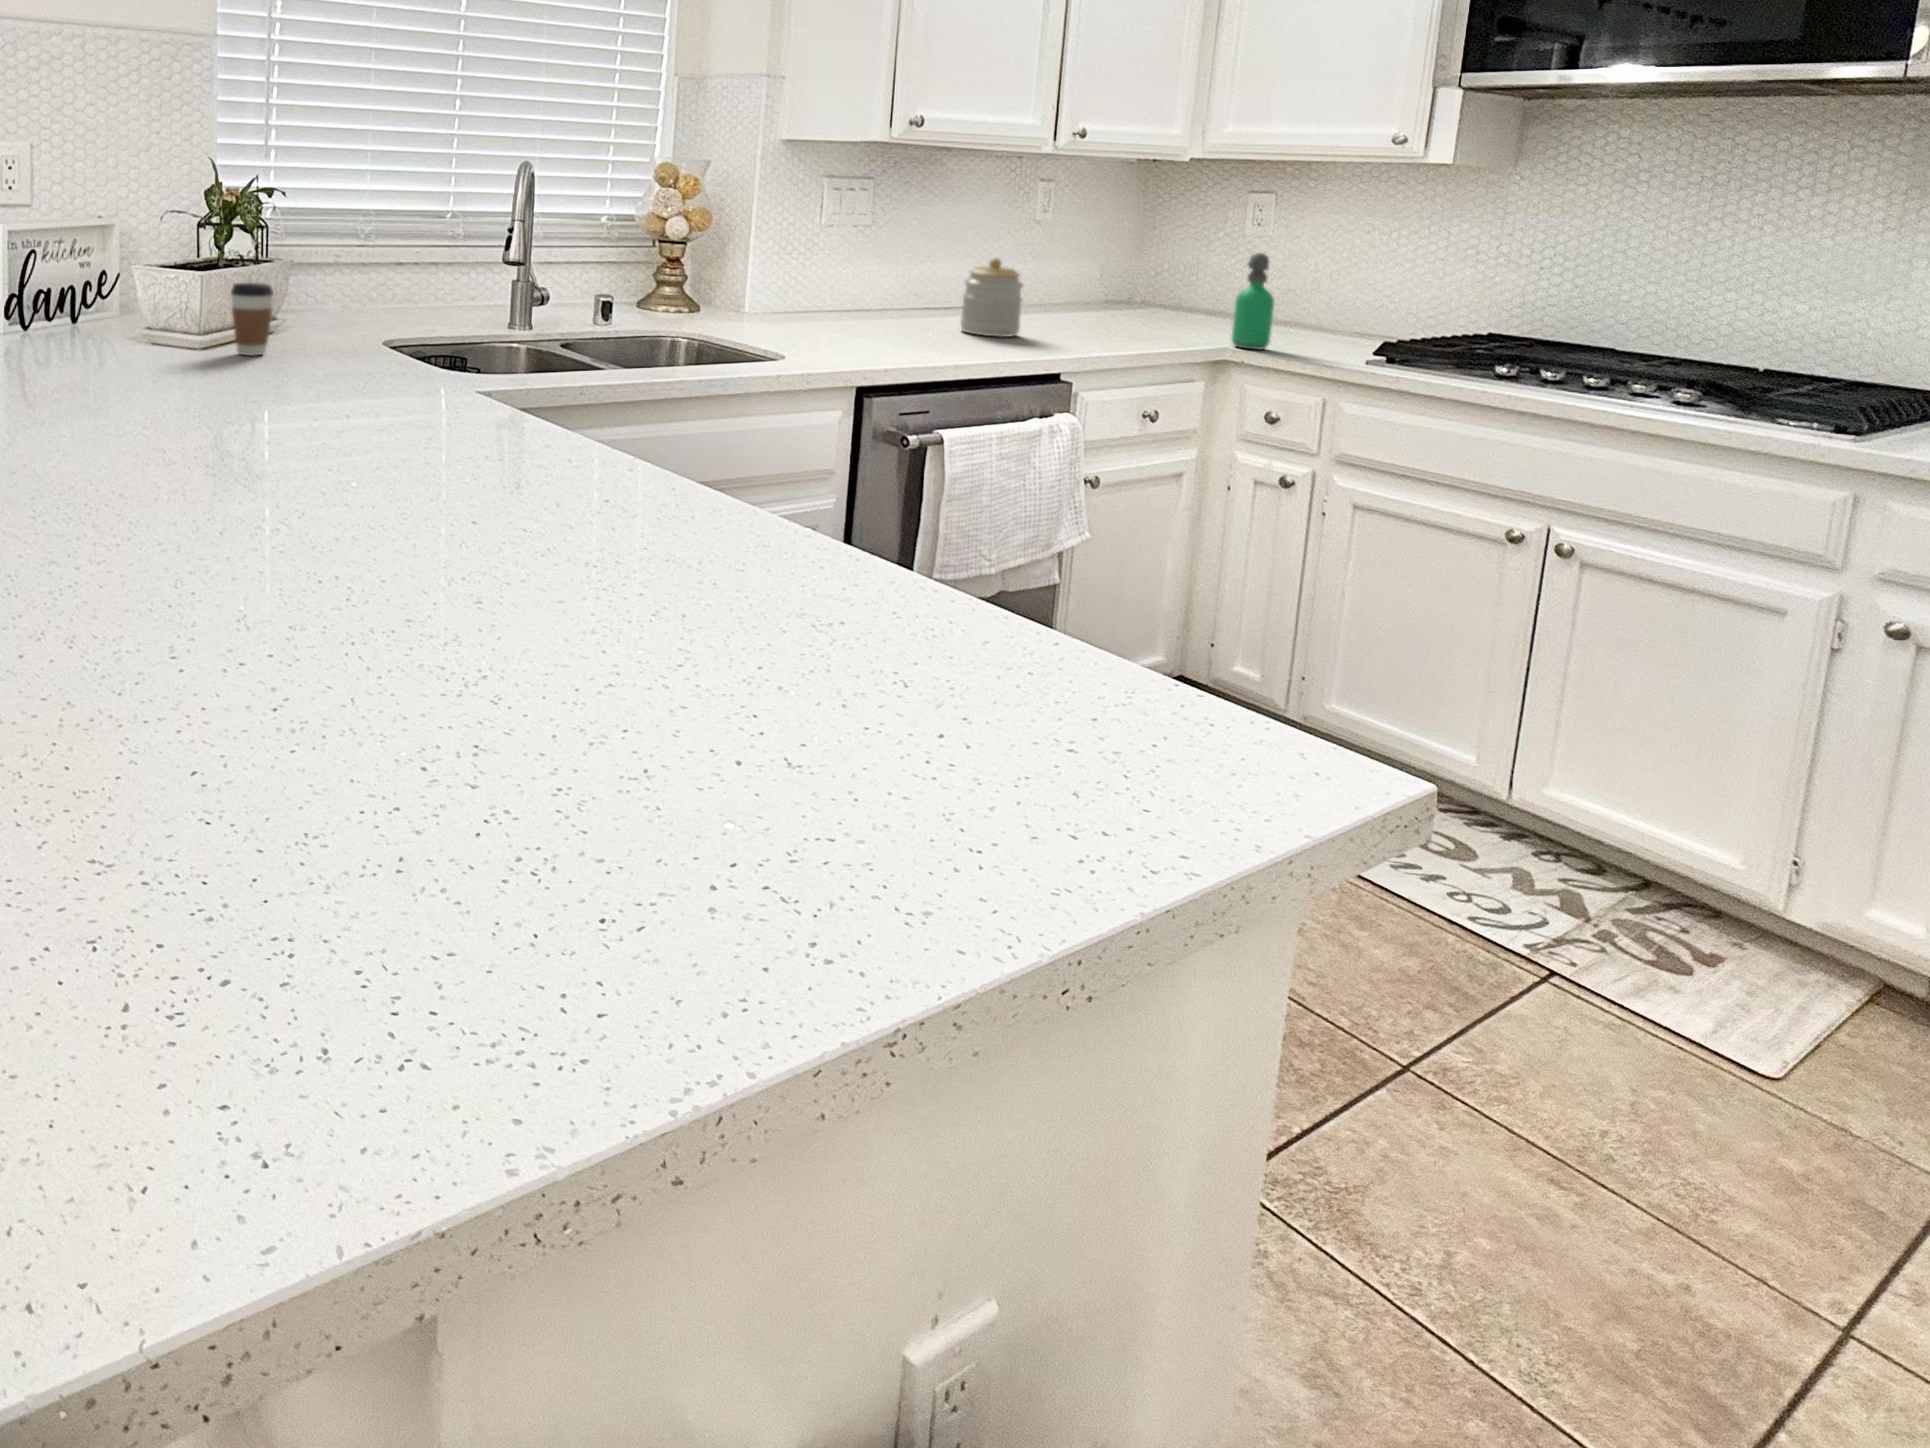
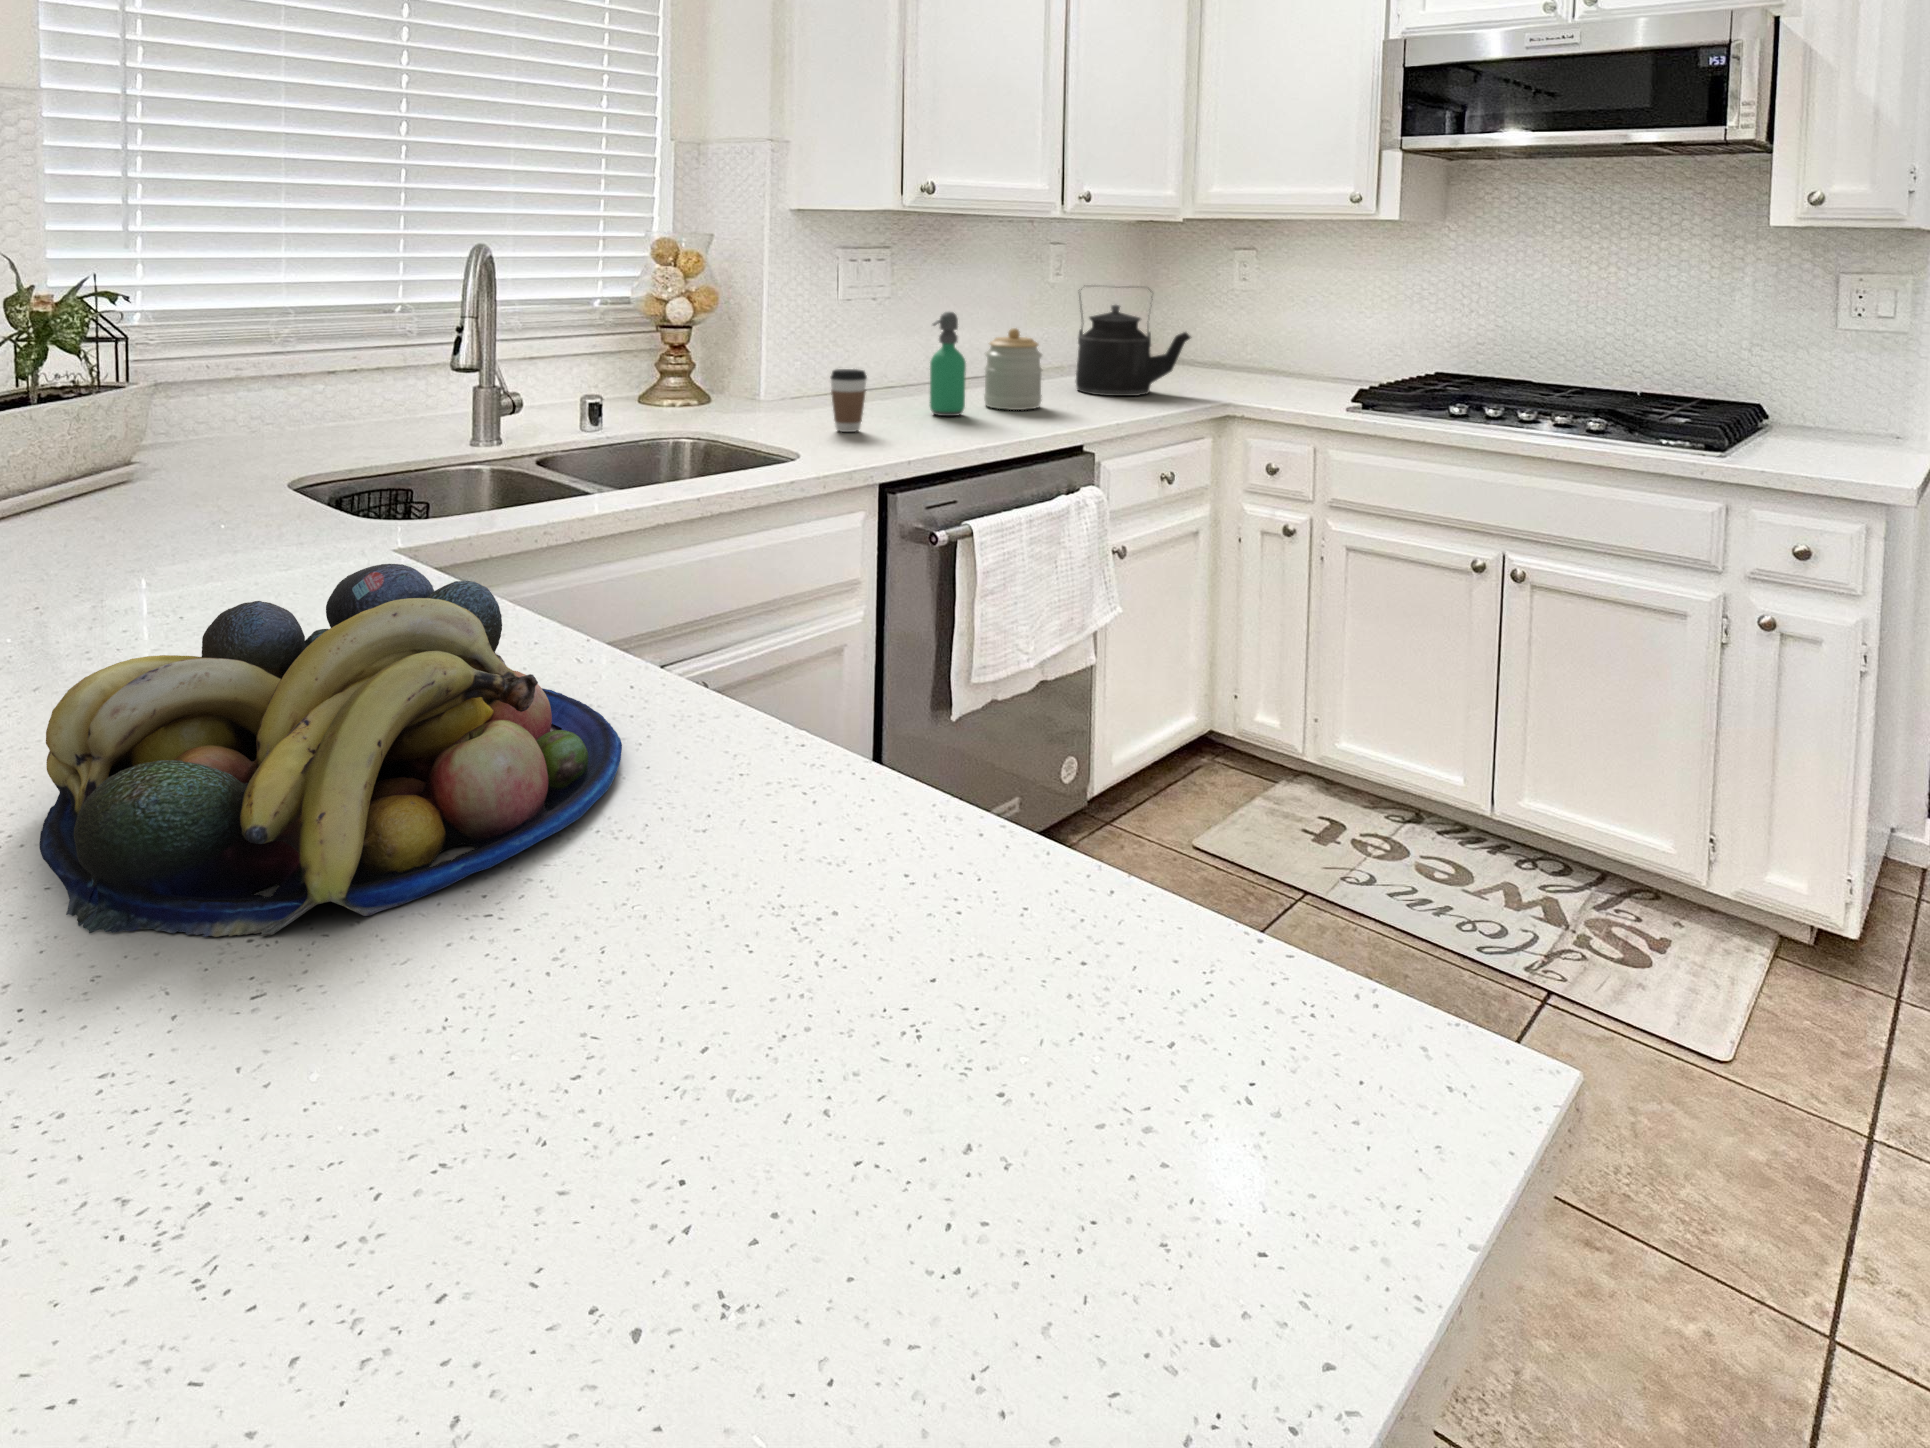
kettle: none [1057,221,1189,333] -> present [1076,285,1190,396]
soap dispenser: present [1232,253,1274,349] -> present [930,312,966,416]
coffee cup: present [231,283,274,356] -> present [830,369,867,432]
fruit bowl: none [310,381,673,590] -> present [39,564,622,937]

